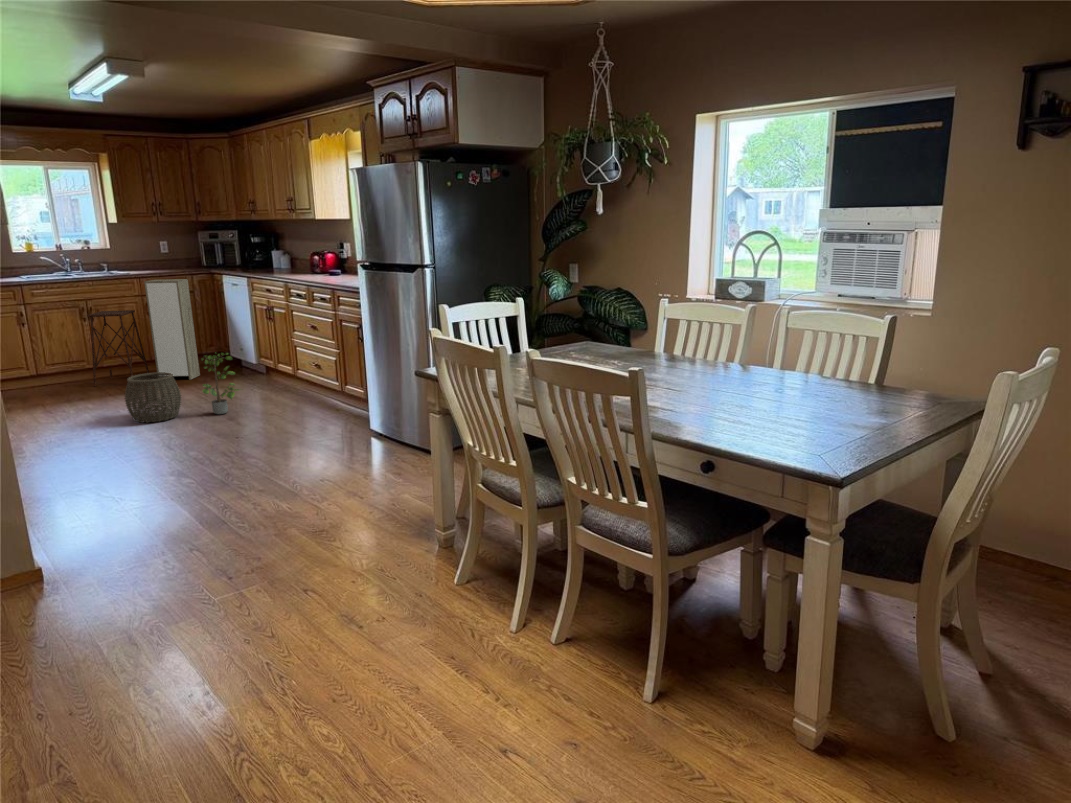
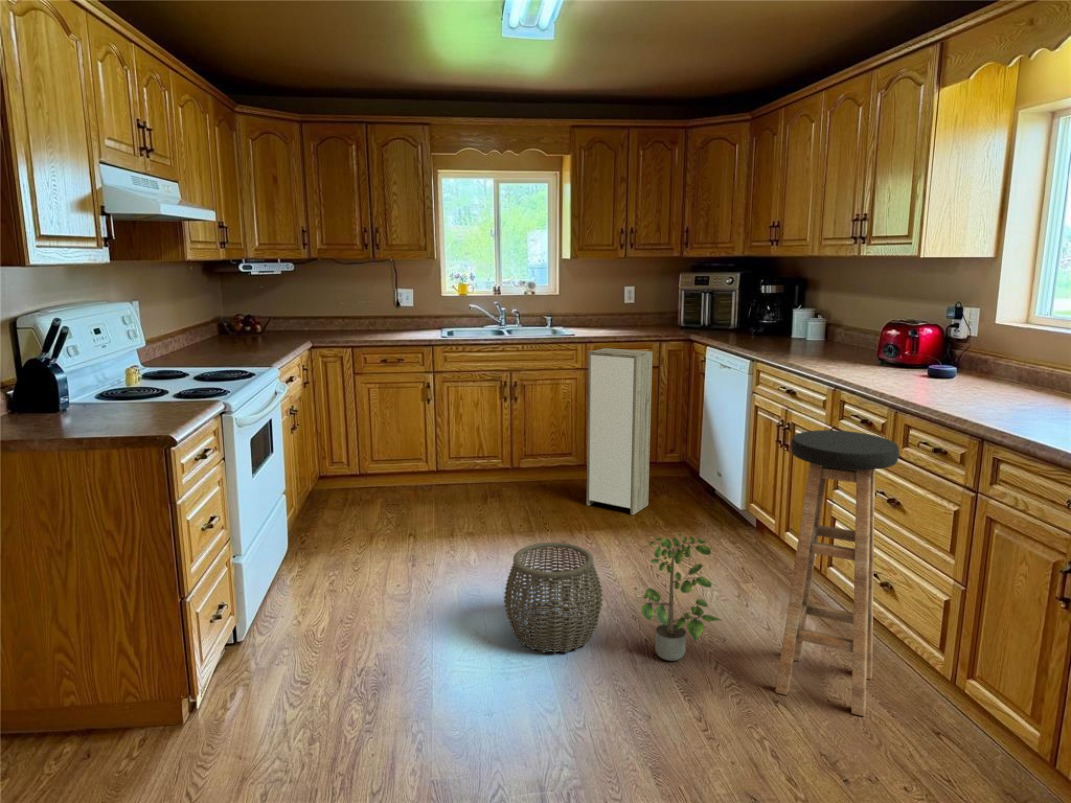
bar stool: none [260,297,314,413] -> present [776,430,899,716]
side table: present [87,310,149,386] -> none [500,389,578,511]

